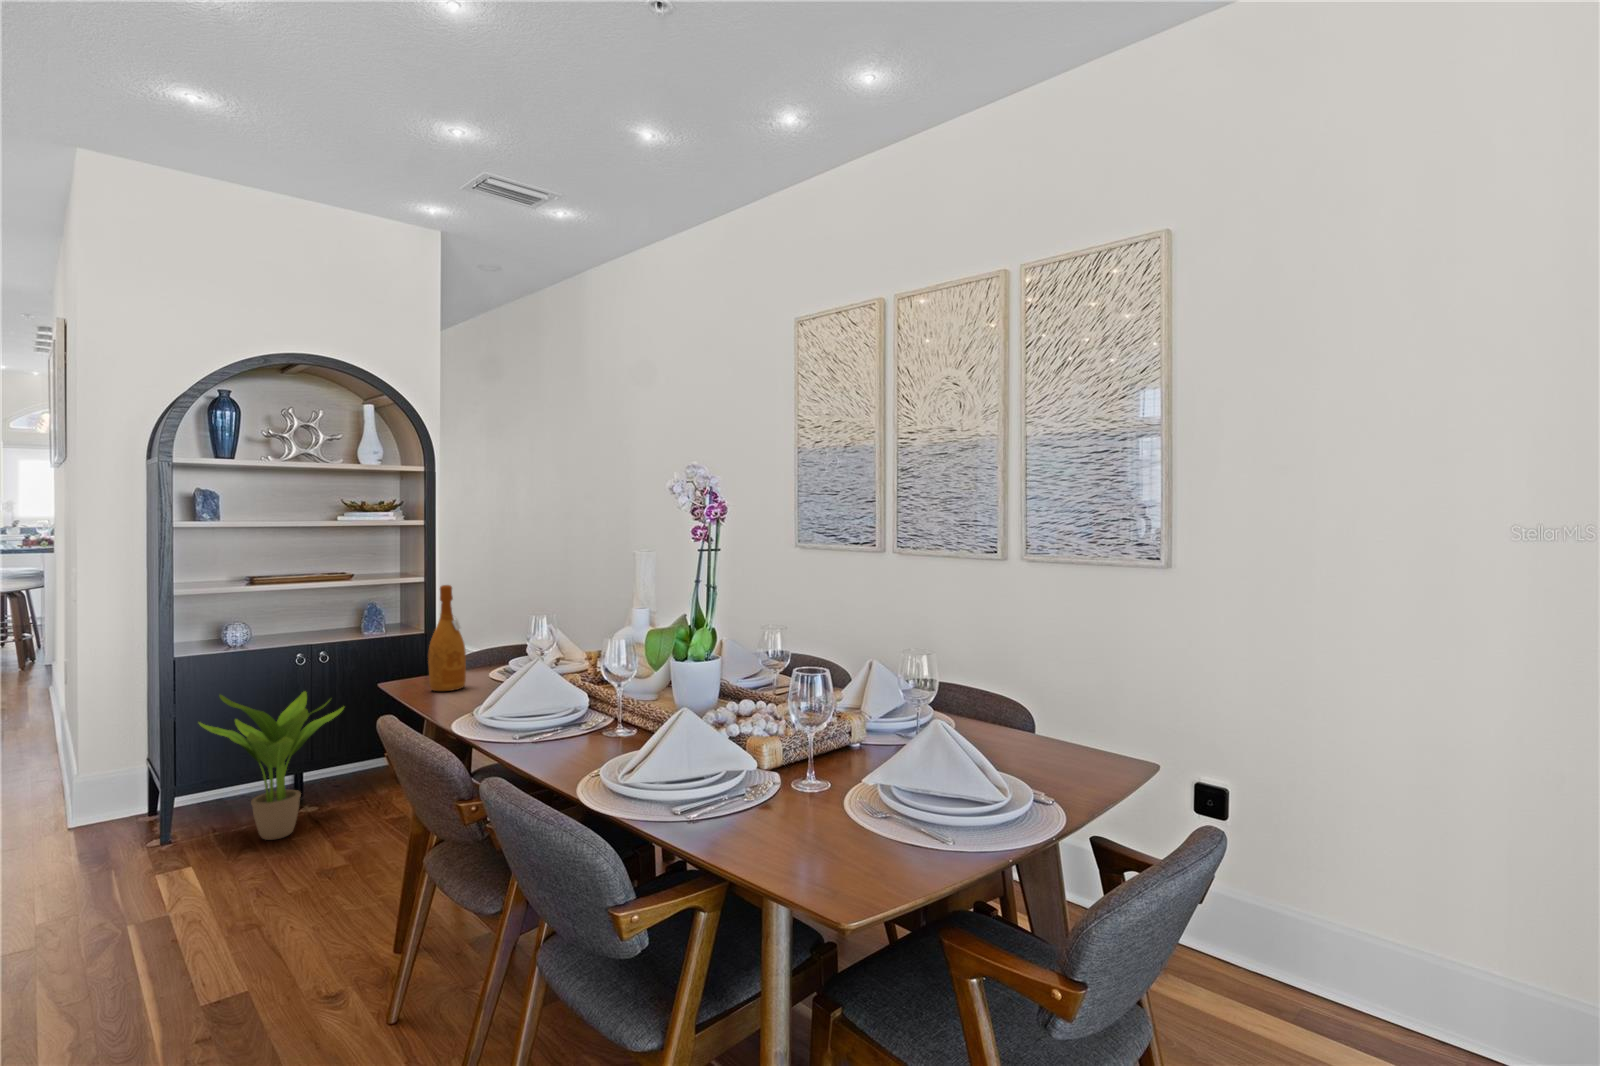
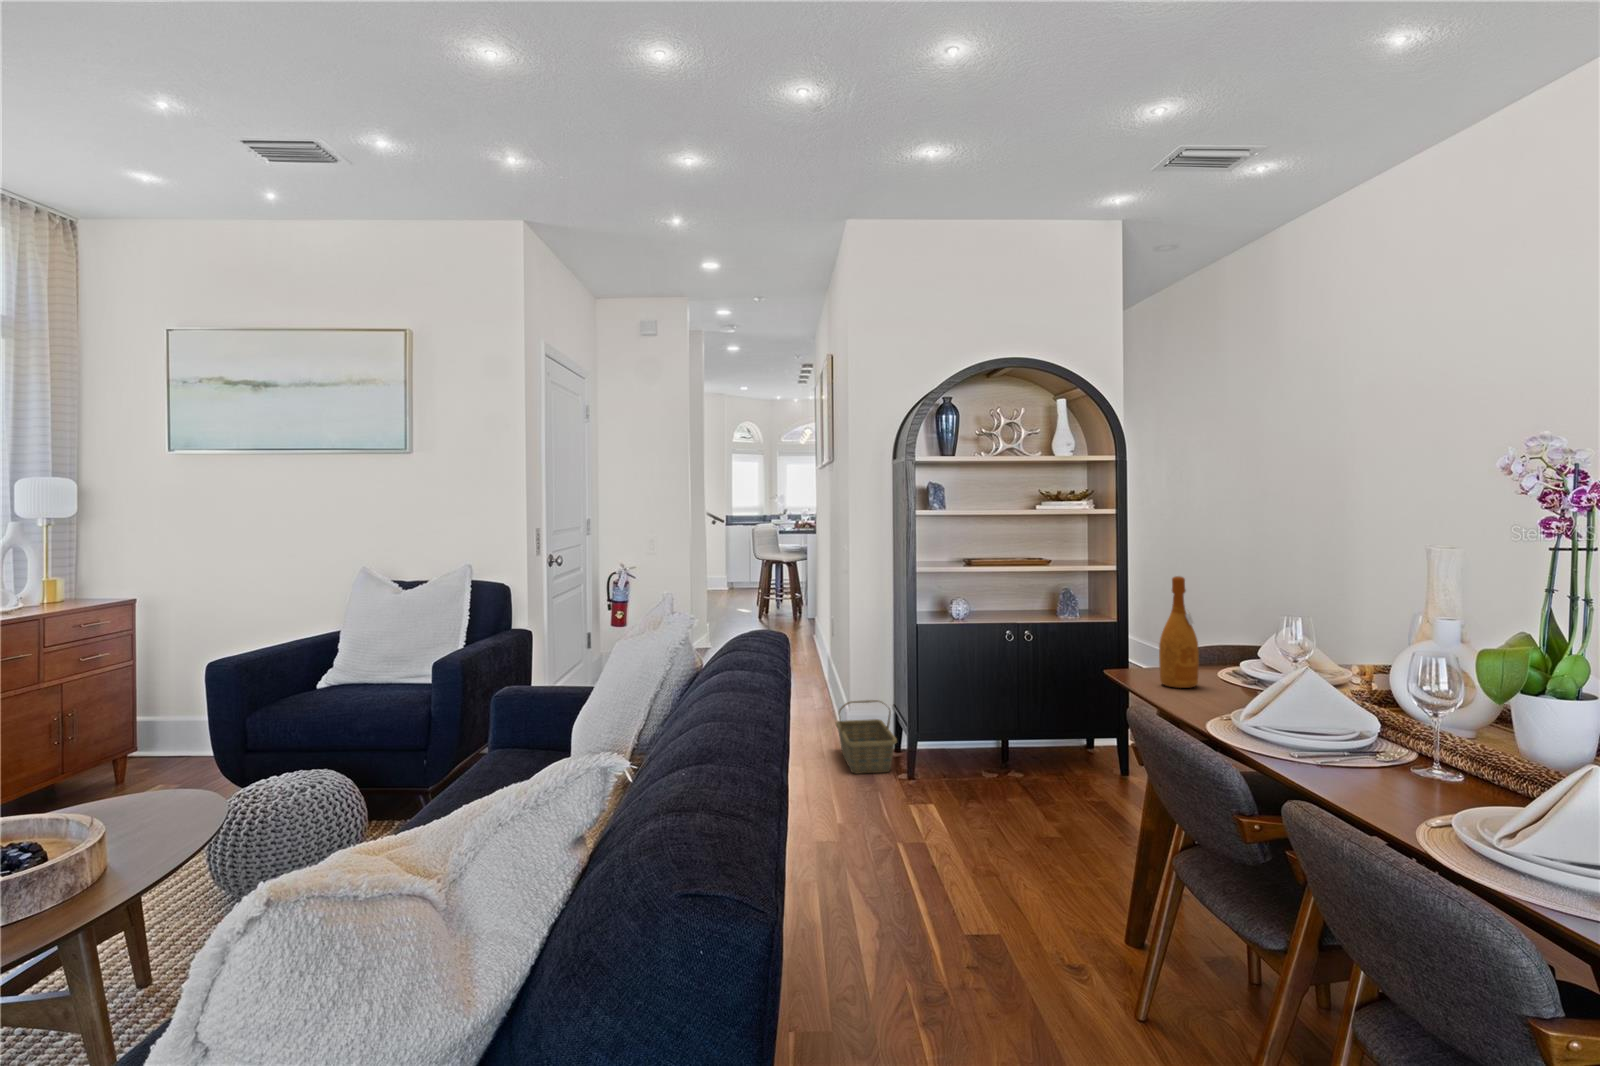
potted plant: present [199,691,344,840] -> none [935,660,1046,795]
basket: none [47,757,144,858] -> present [836,700,897,774]

